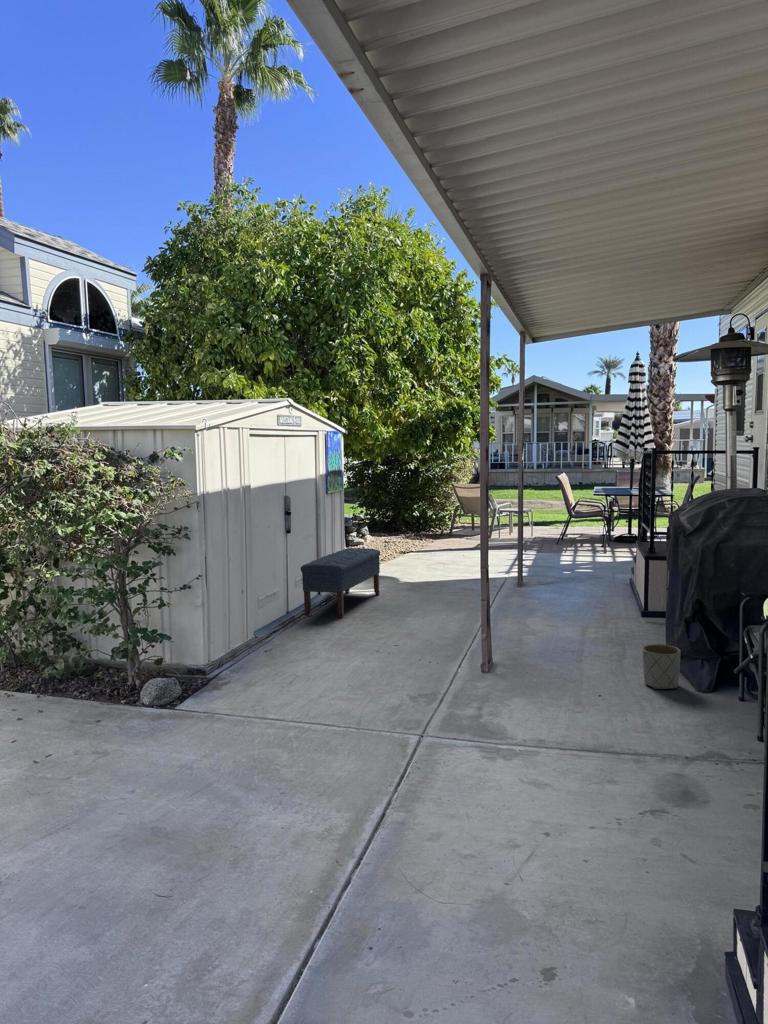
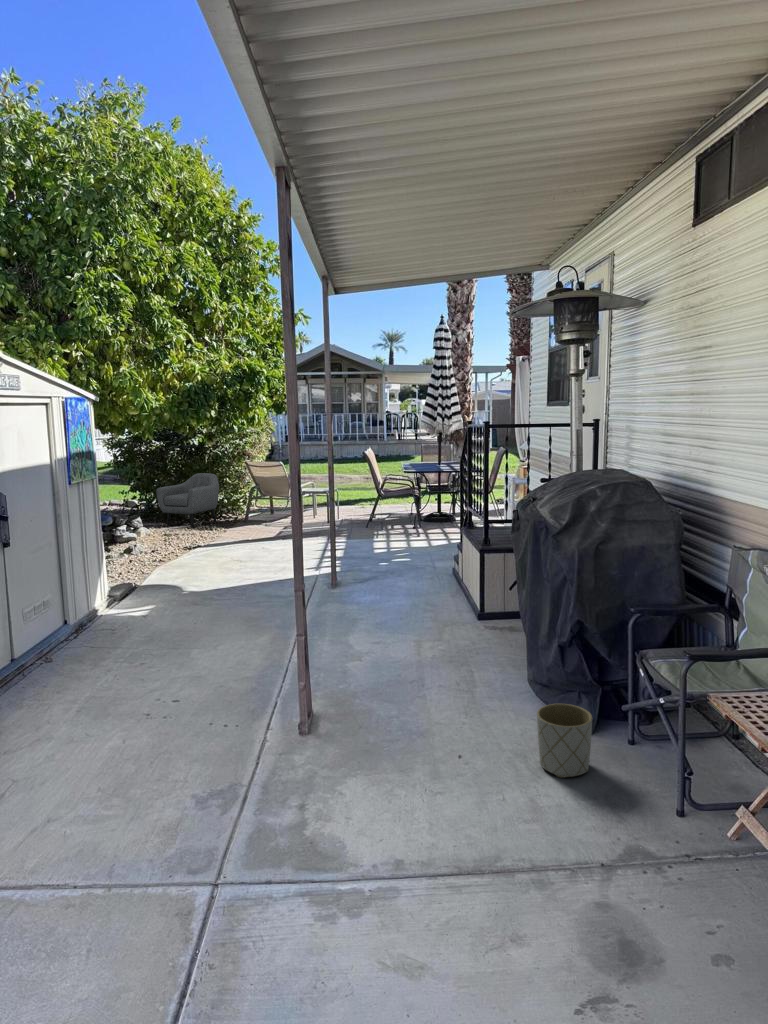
armchair: none [379,493,430,538] -> present [156,473,219,527]
bench: present [301,548,380,618] -> none [7,559,145,674]

